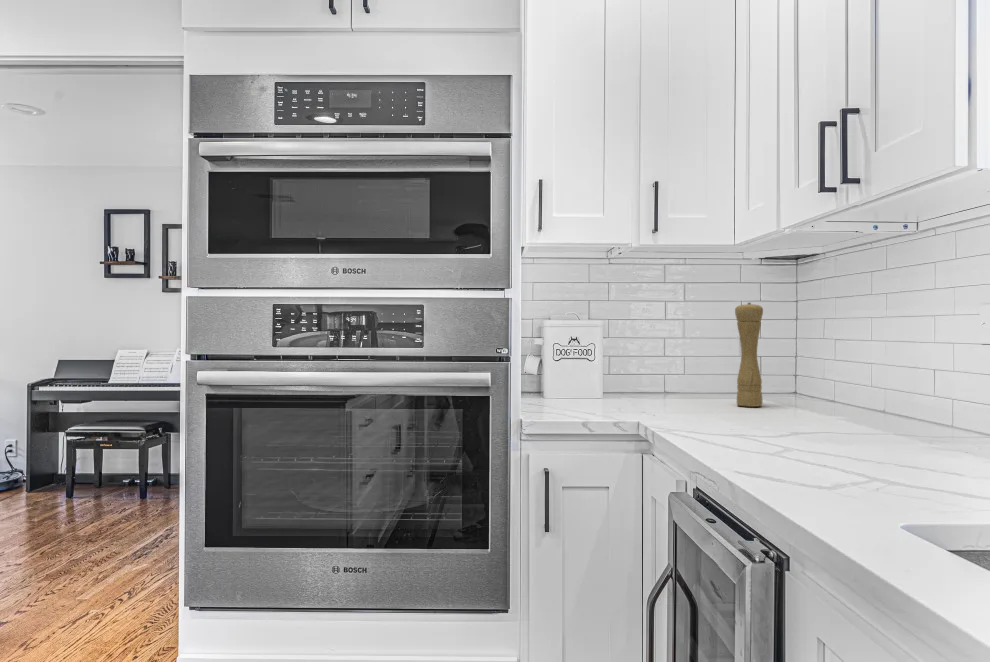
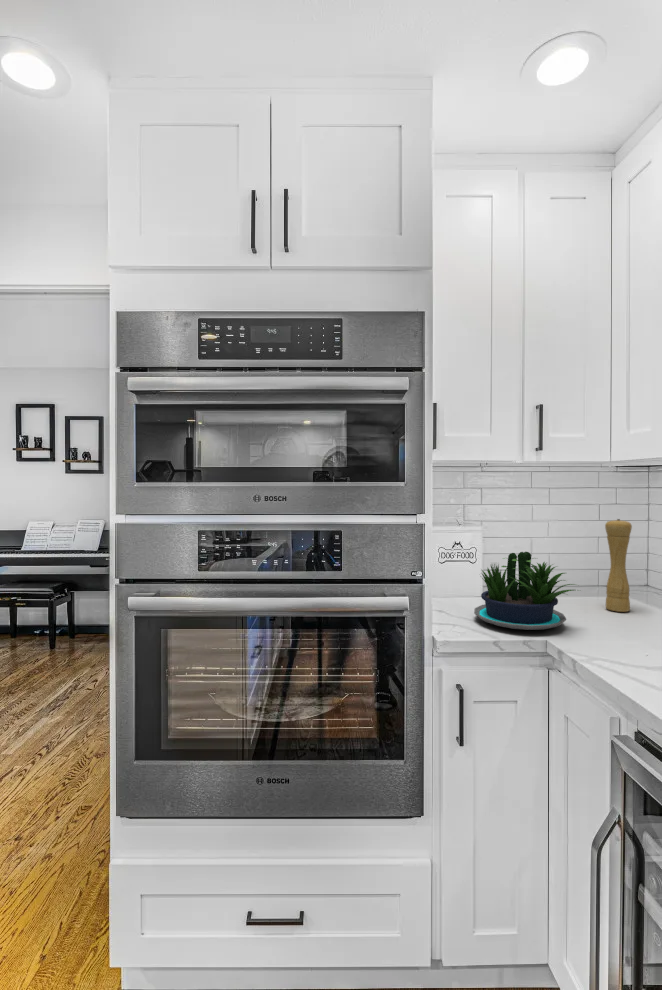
potted plant: none [576,334,690,412] -> present [474,552,574,630]

